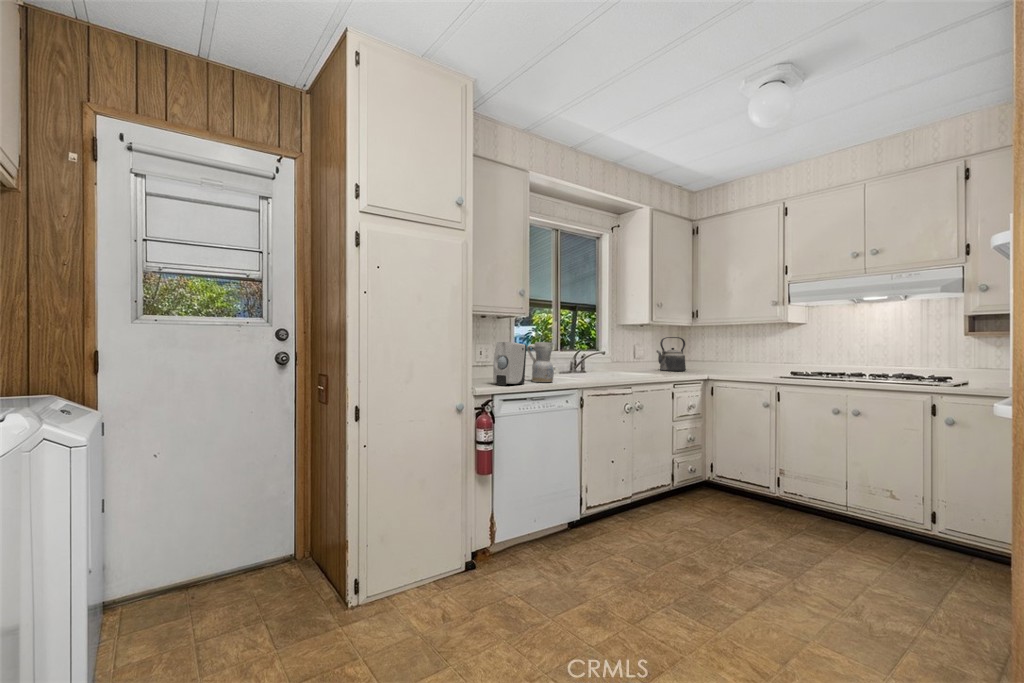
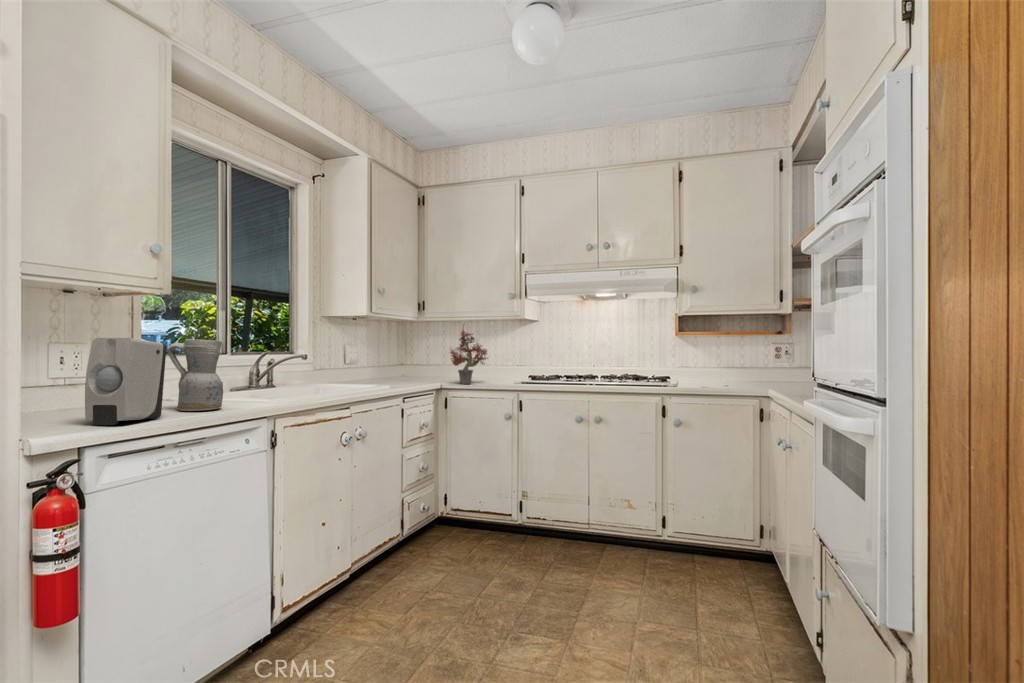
potted plant: none [713,326,751,377] -> present [450,326,488,384]
kettle: present [657,337,686,371] -> none [374,335,410,379]

